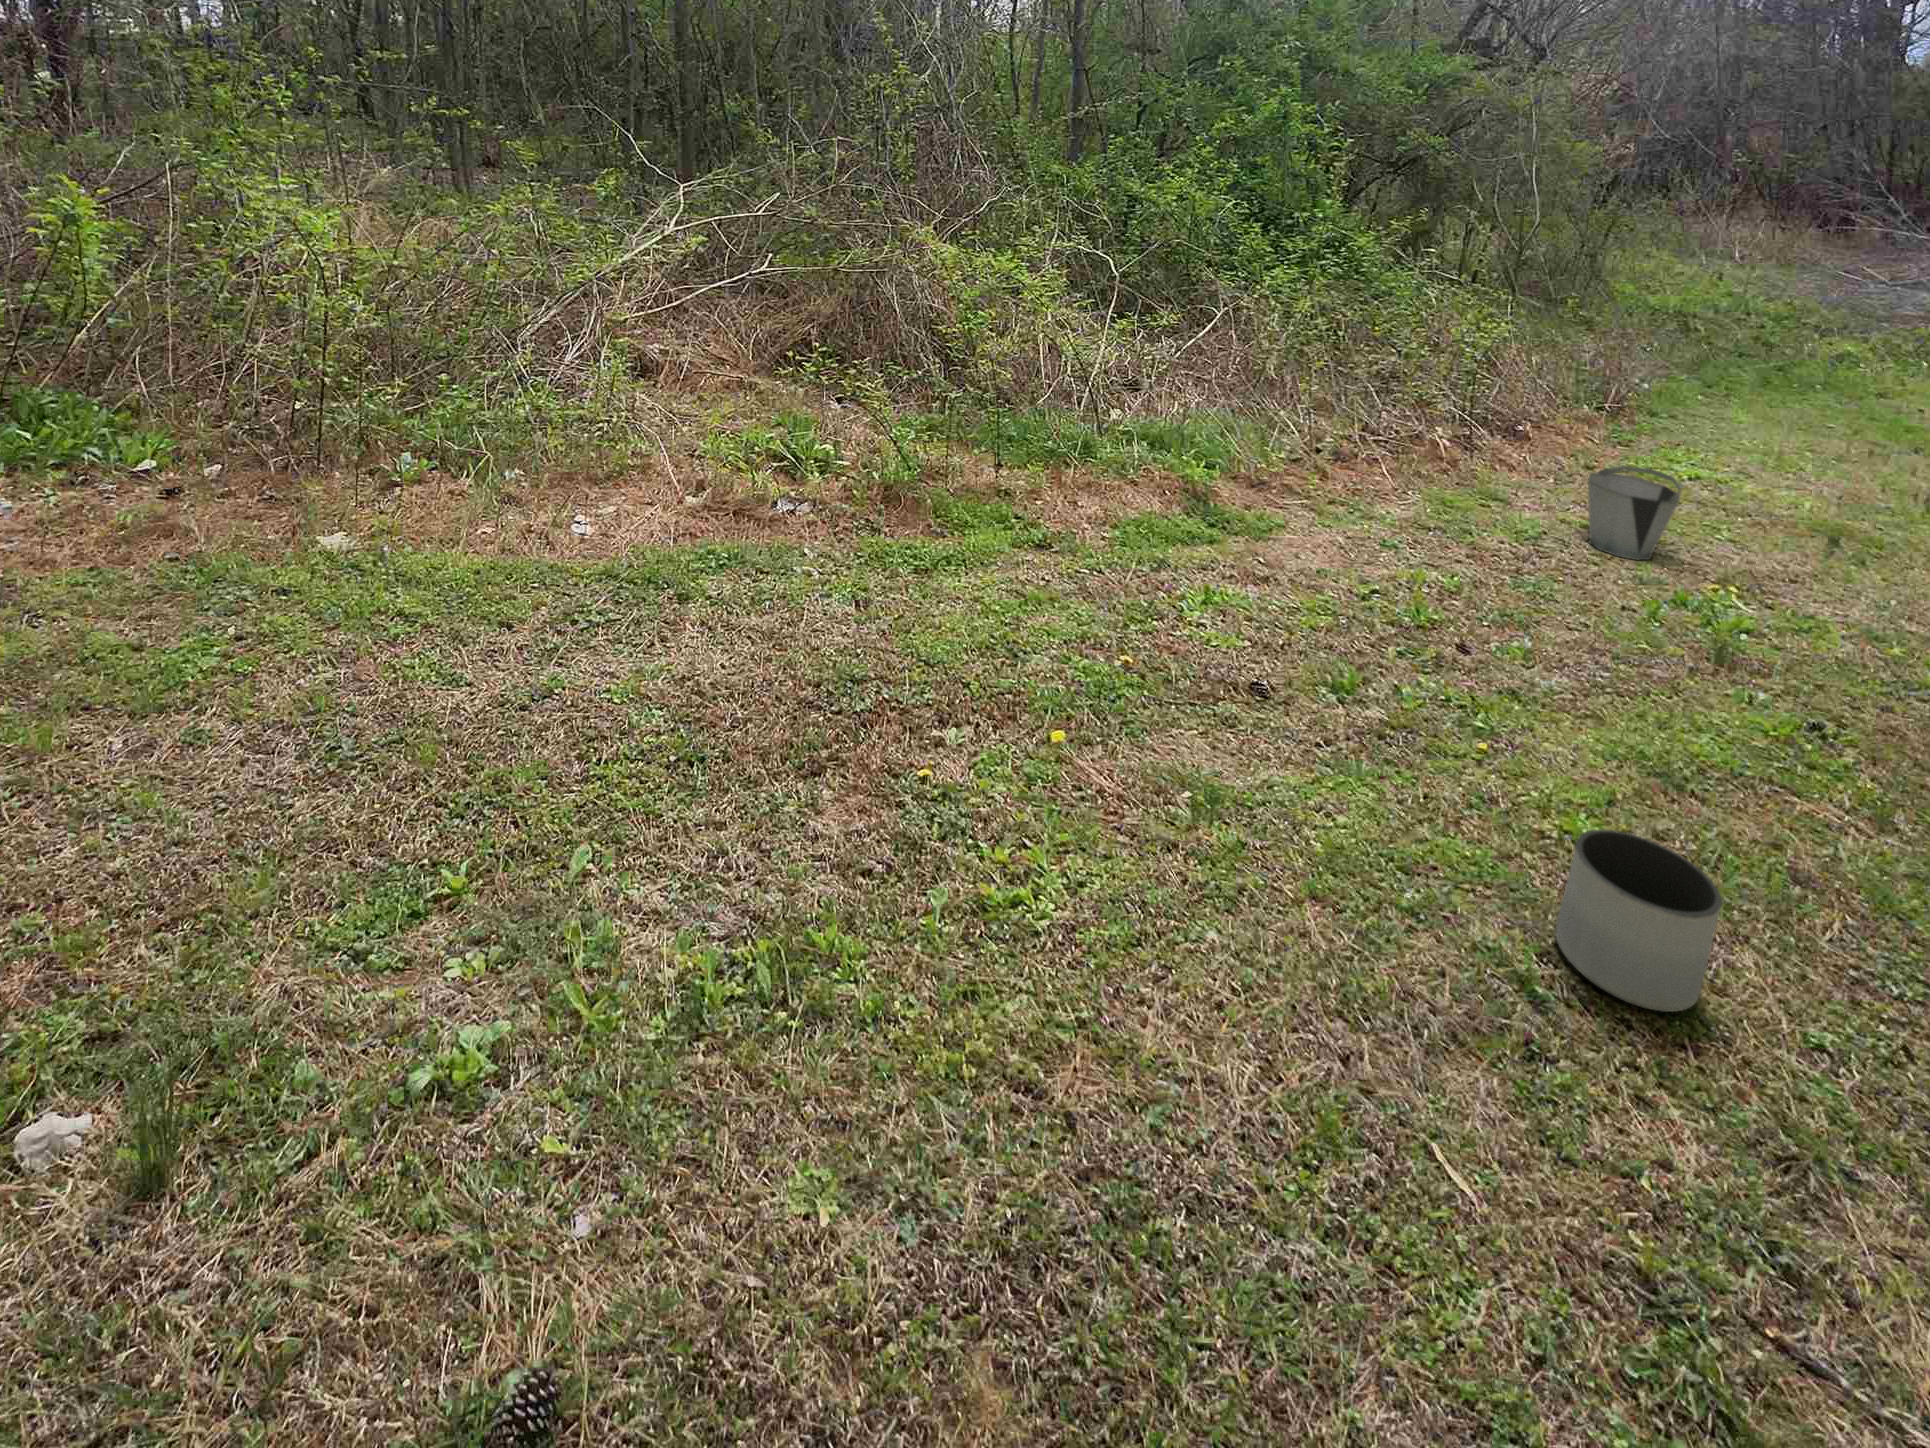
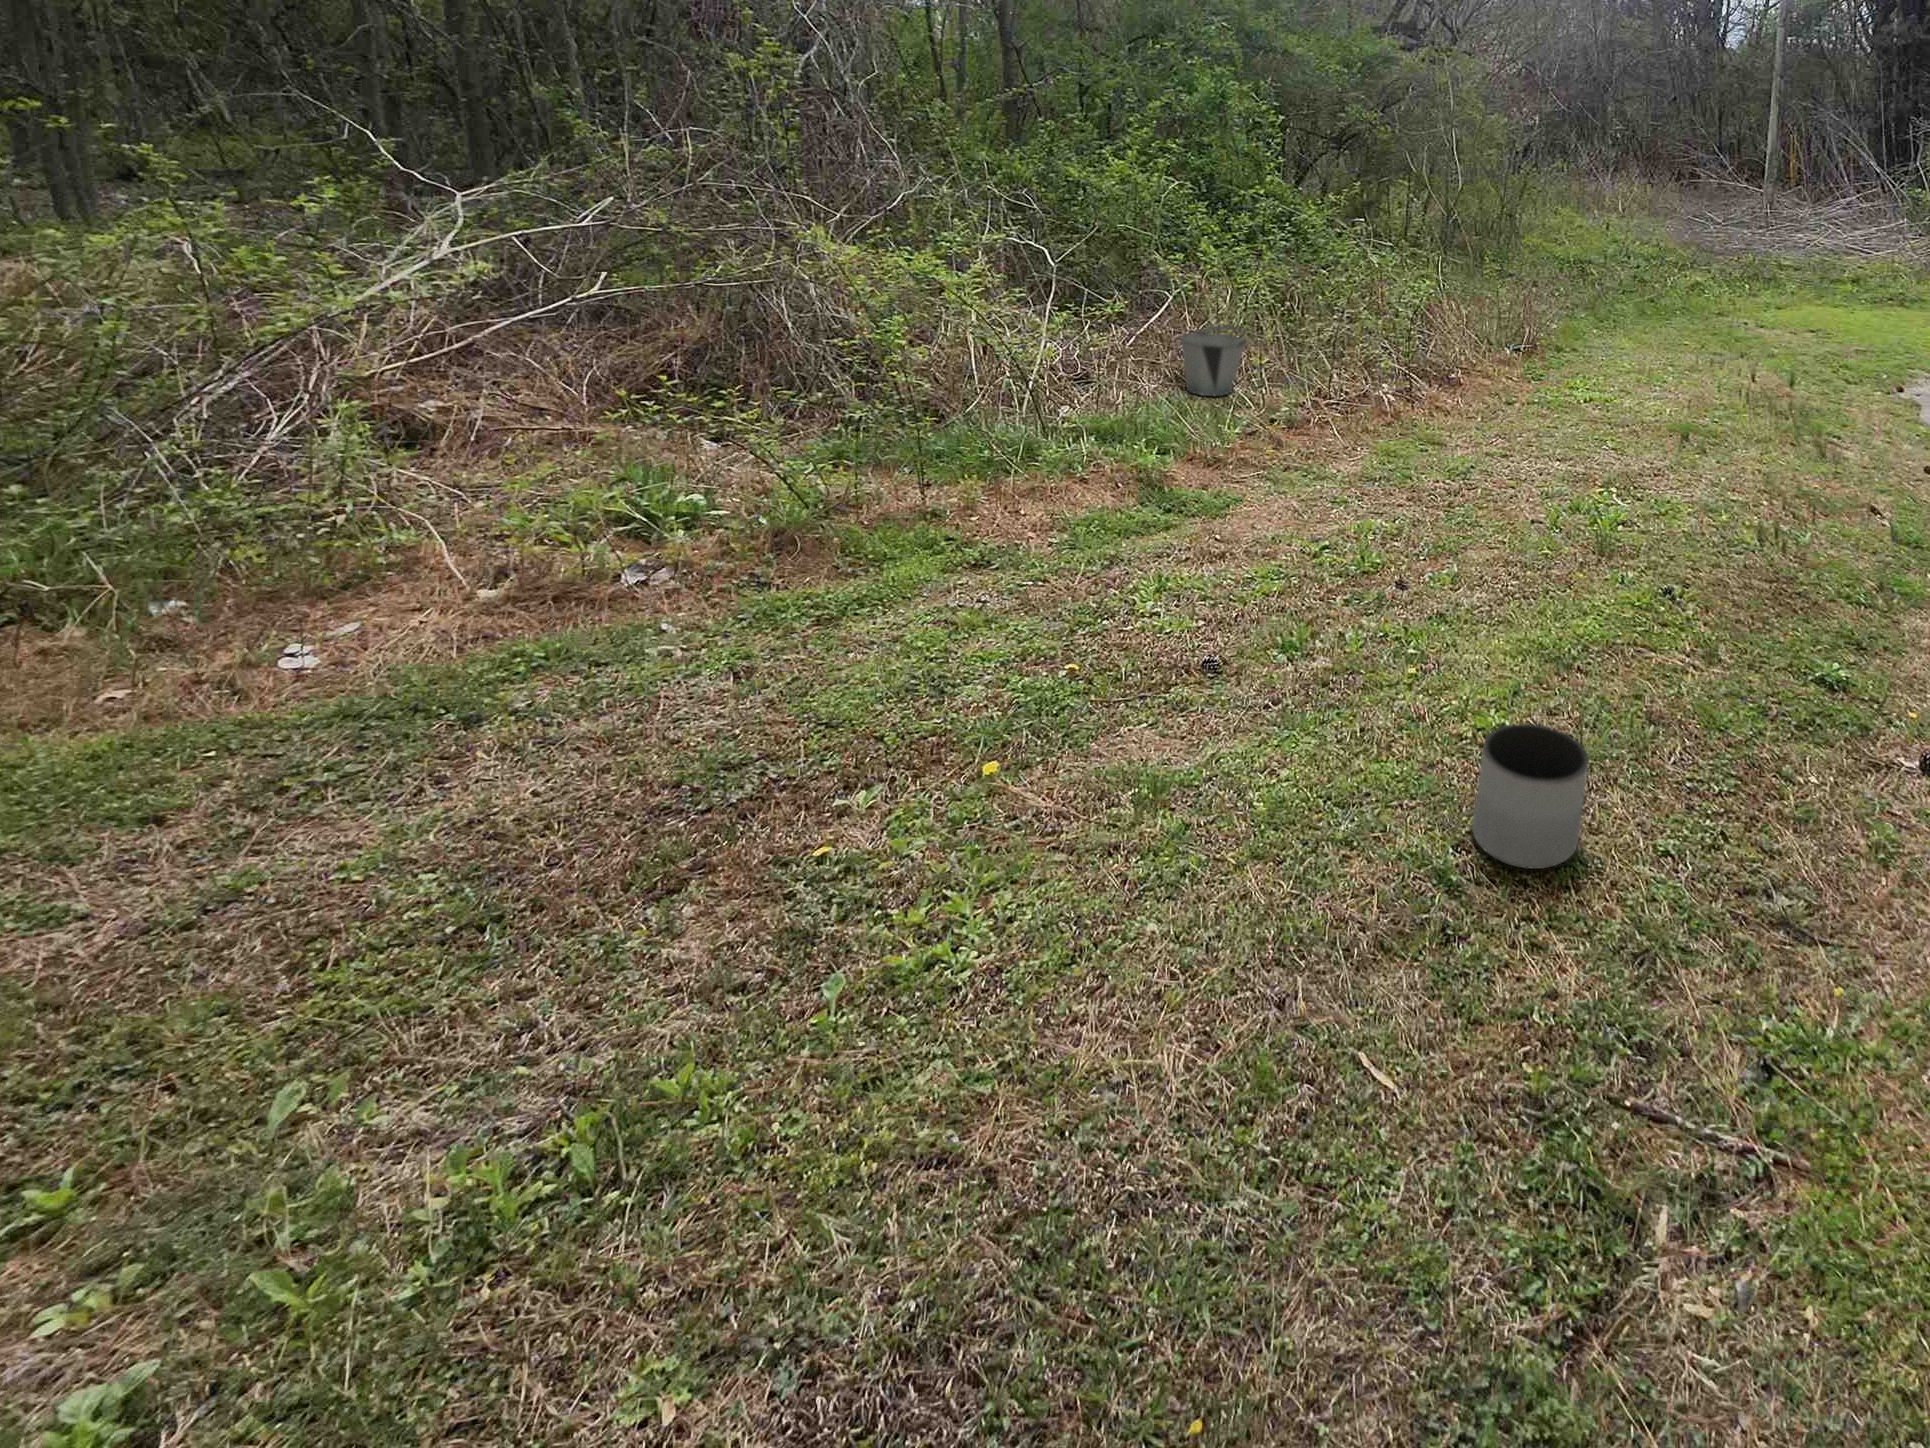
bucket: present [1588,466,1681,560] -> present [1180,326,1246,396]

